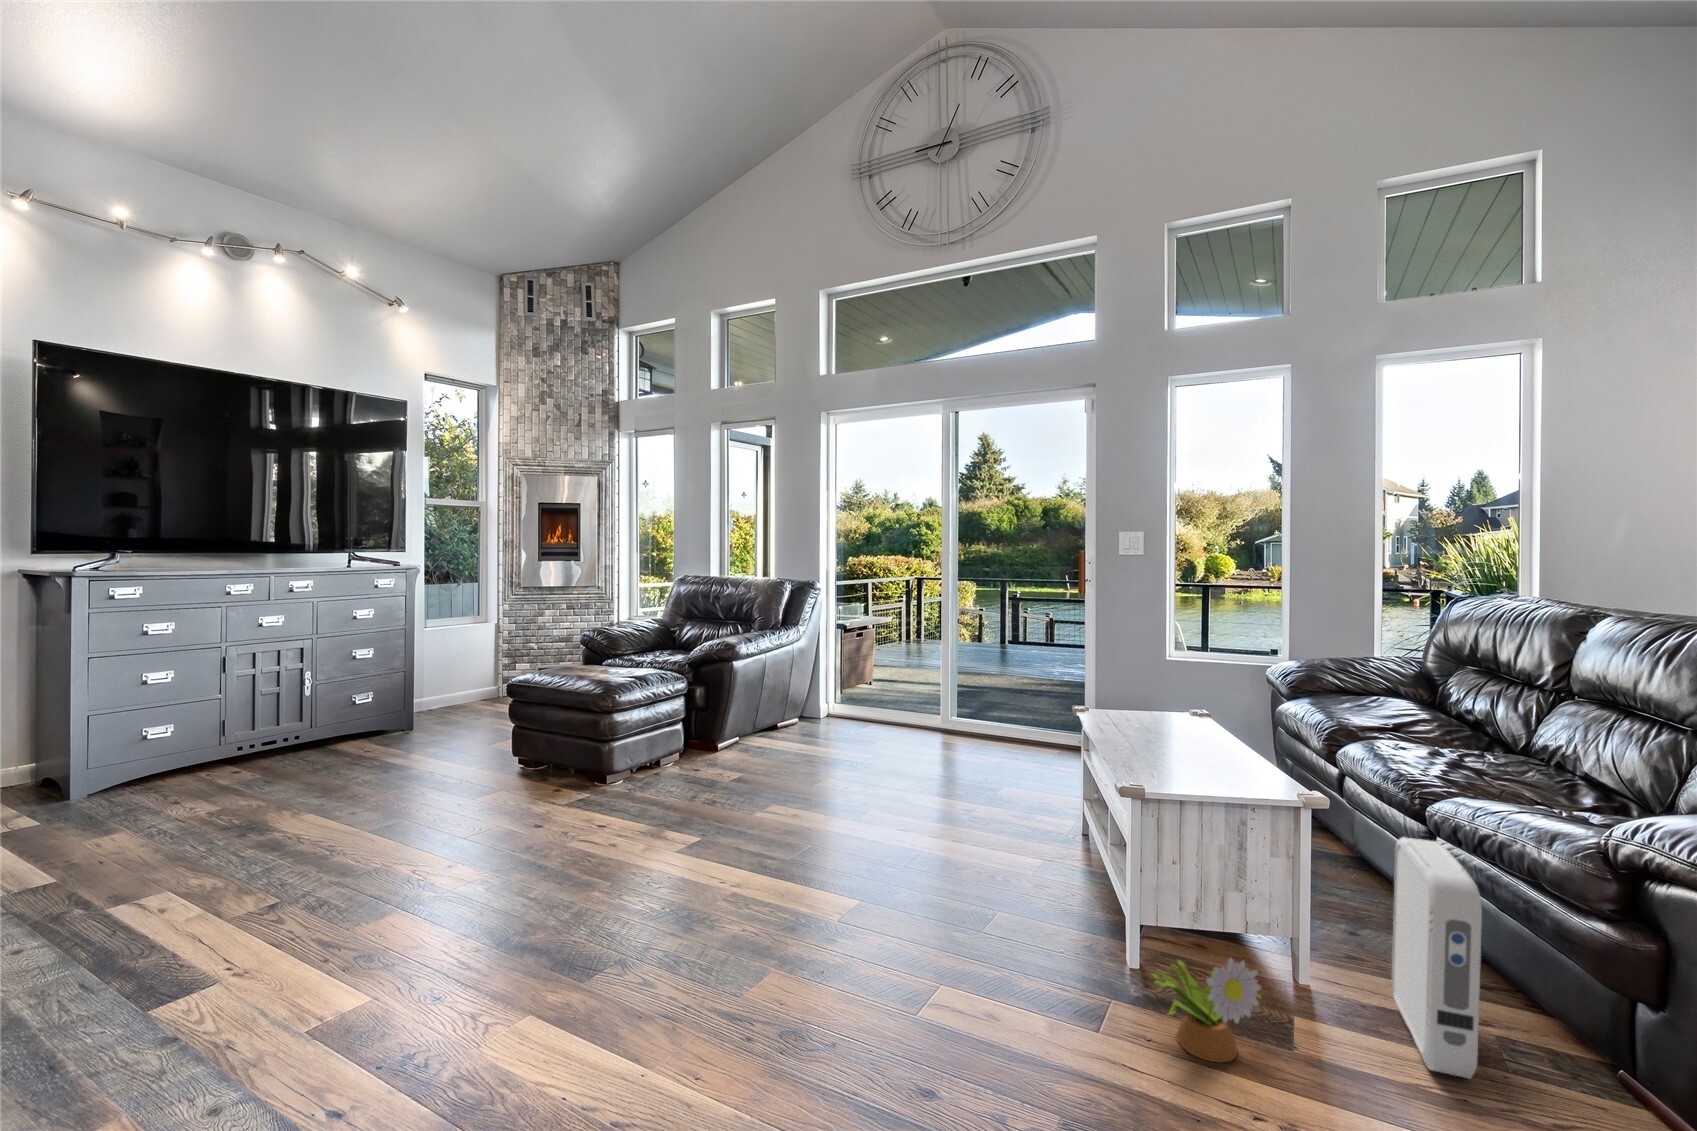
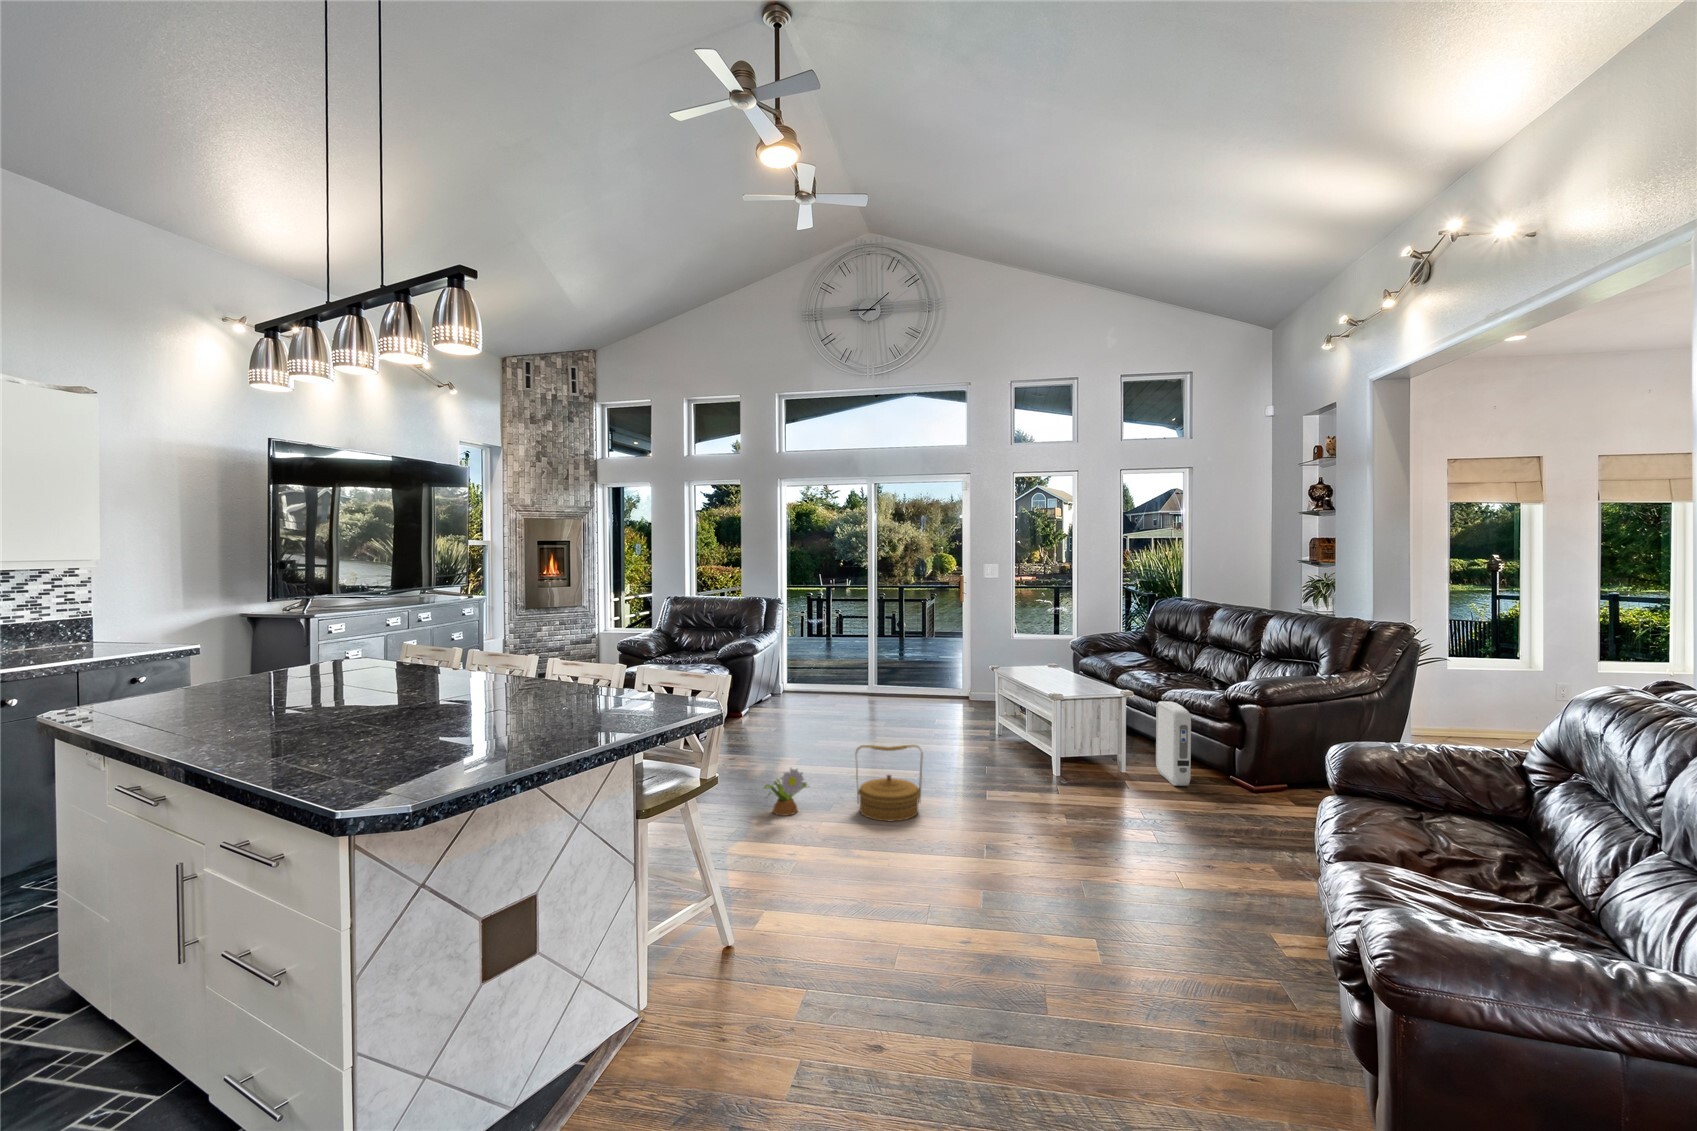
basket: none [603,879,742,1071] -> present [856,745,923,821]
decorative plant: present [1153,958,1262,1062] -> present [764,768,809,816]

